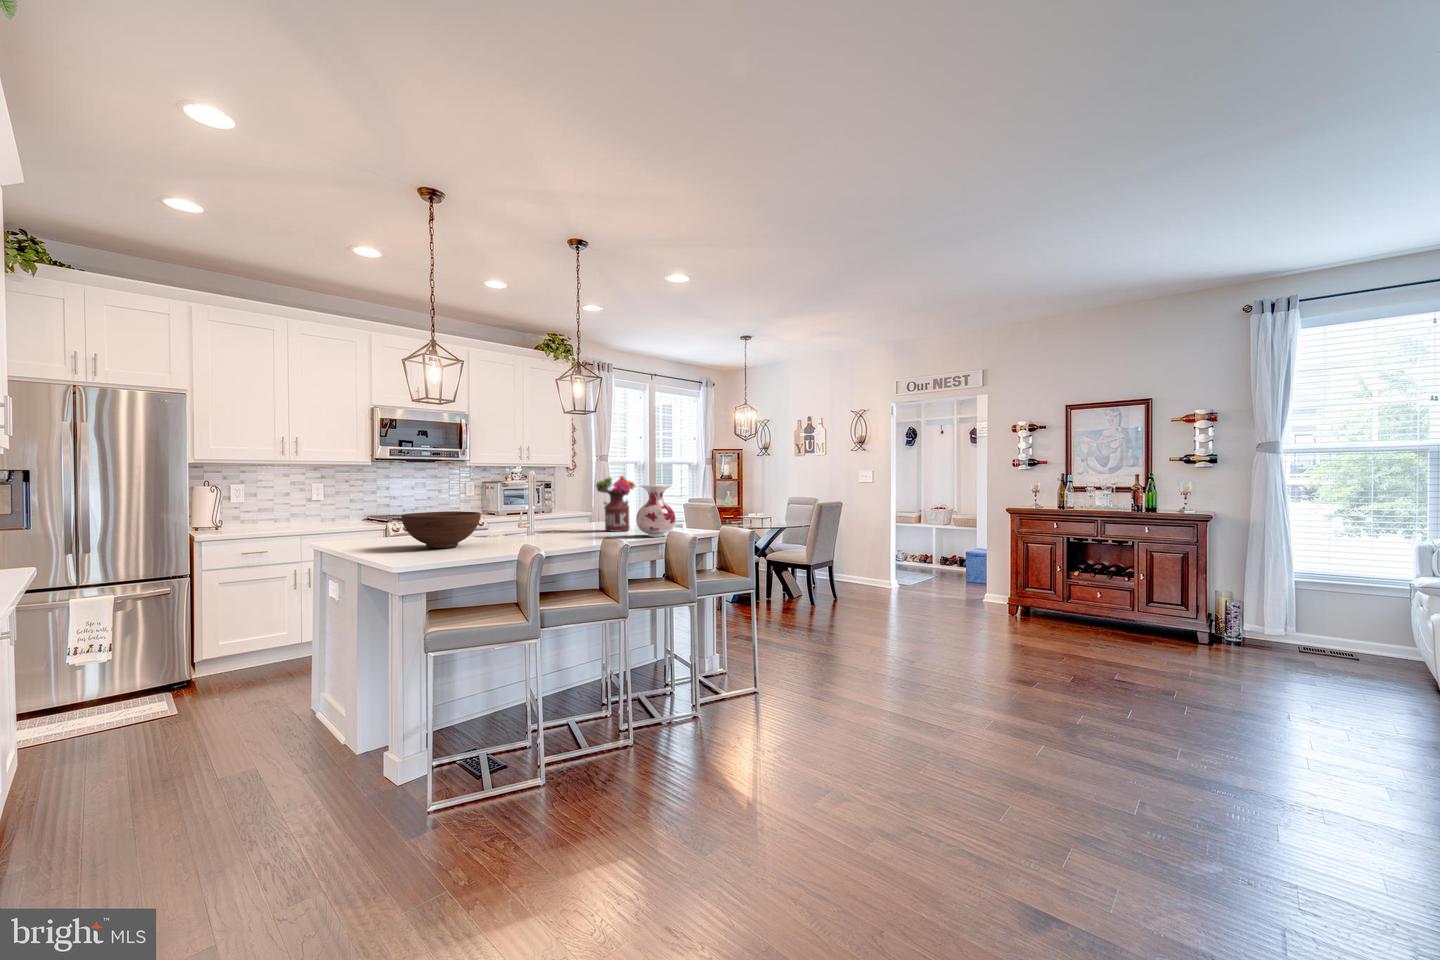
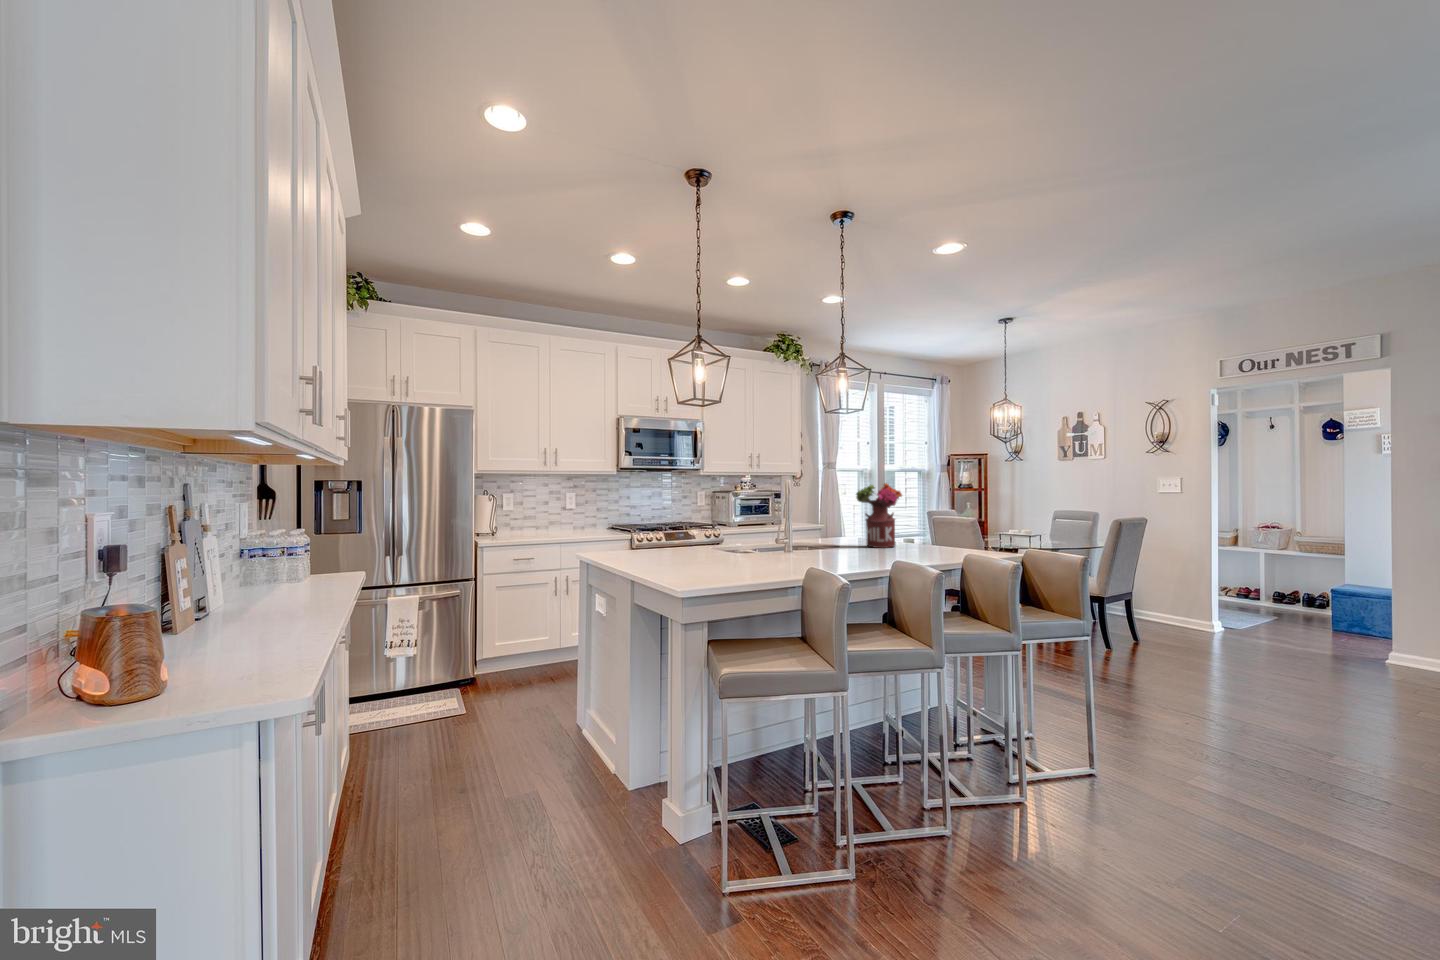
vase: present [636,485,676,537] -> none [915,494,965,556]
fruit bowl: present [401,512,481,548] -> none [666,522,745,562]

